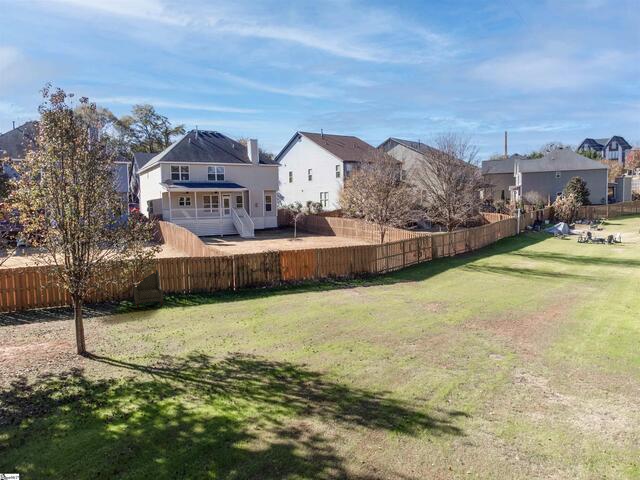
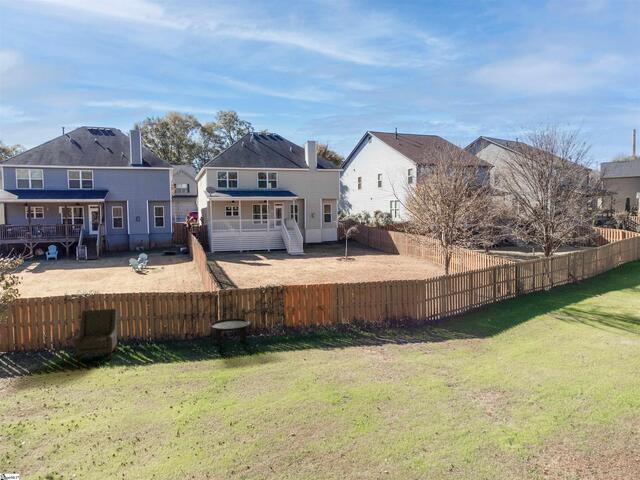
round table: none [232,275,262,298] -> present [210,318,251,351]

